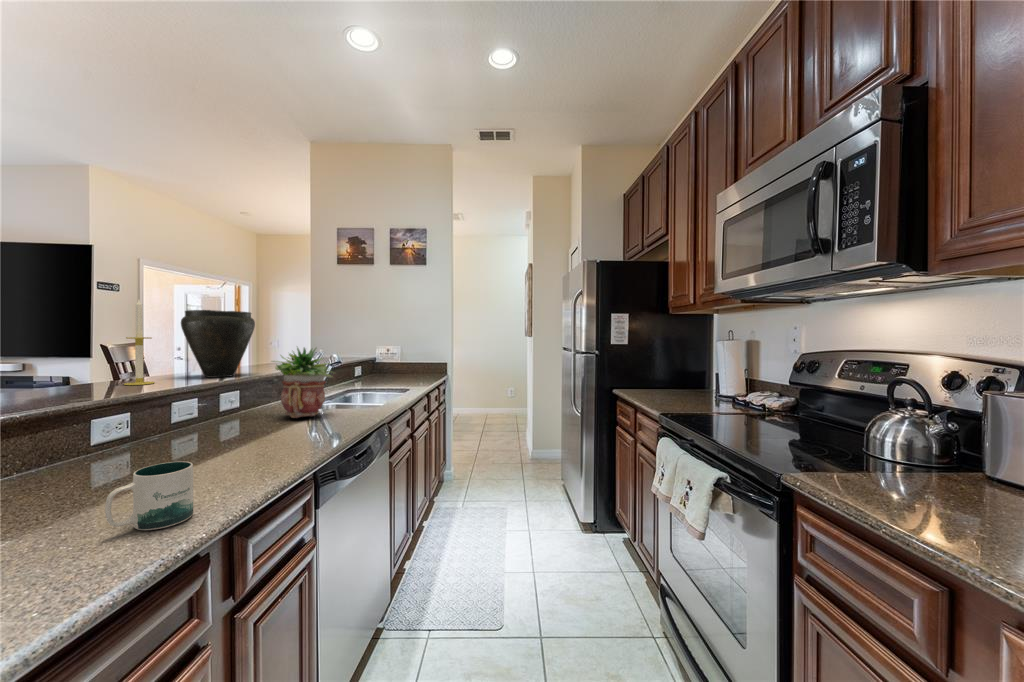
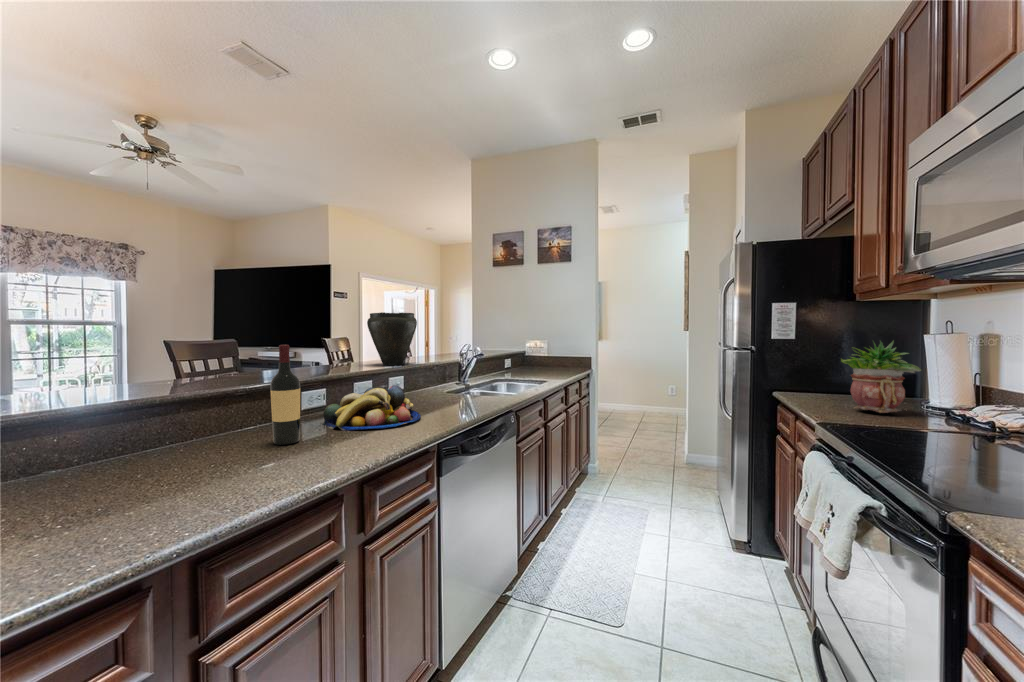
candle: present [124,300,155,385] -> none [332,306,350,370]
potted plant: present [272,348,334,418] -> present [841,341,921,413]
wine bottle: none [43,351,100,502] -> present [270,345,300,445]
fruit bowl: none [126,402,280,468] -> present [323,385,421,430]
mug: present [105,462,193,530] -> none [291,424,342,469]

